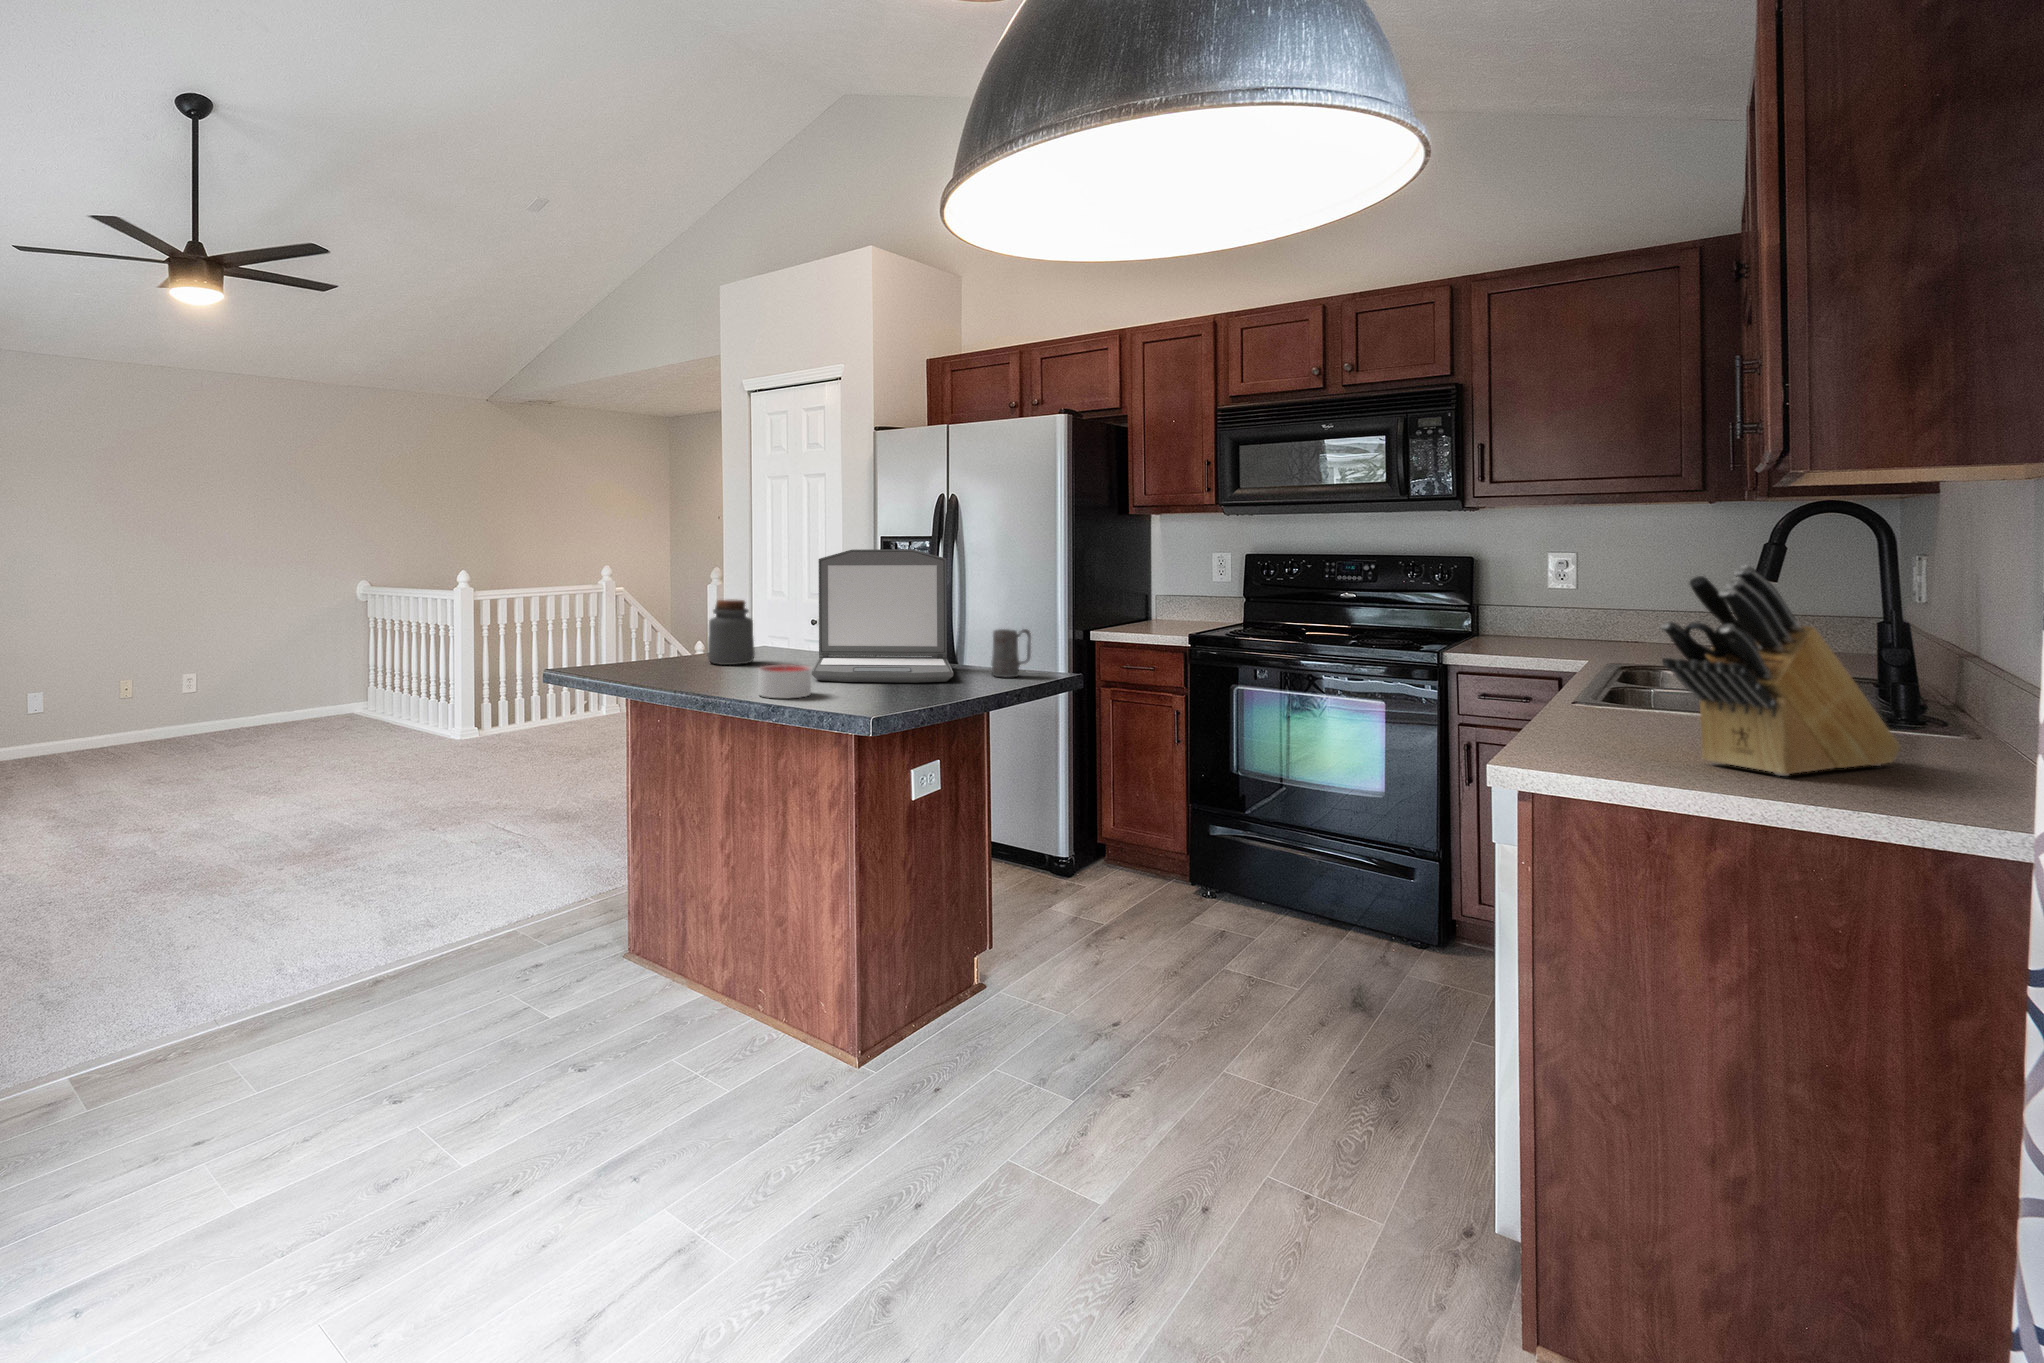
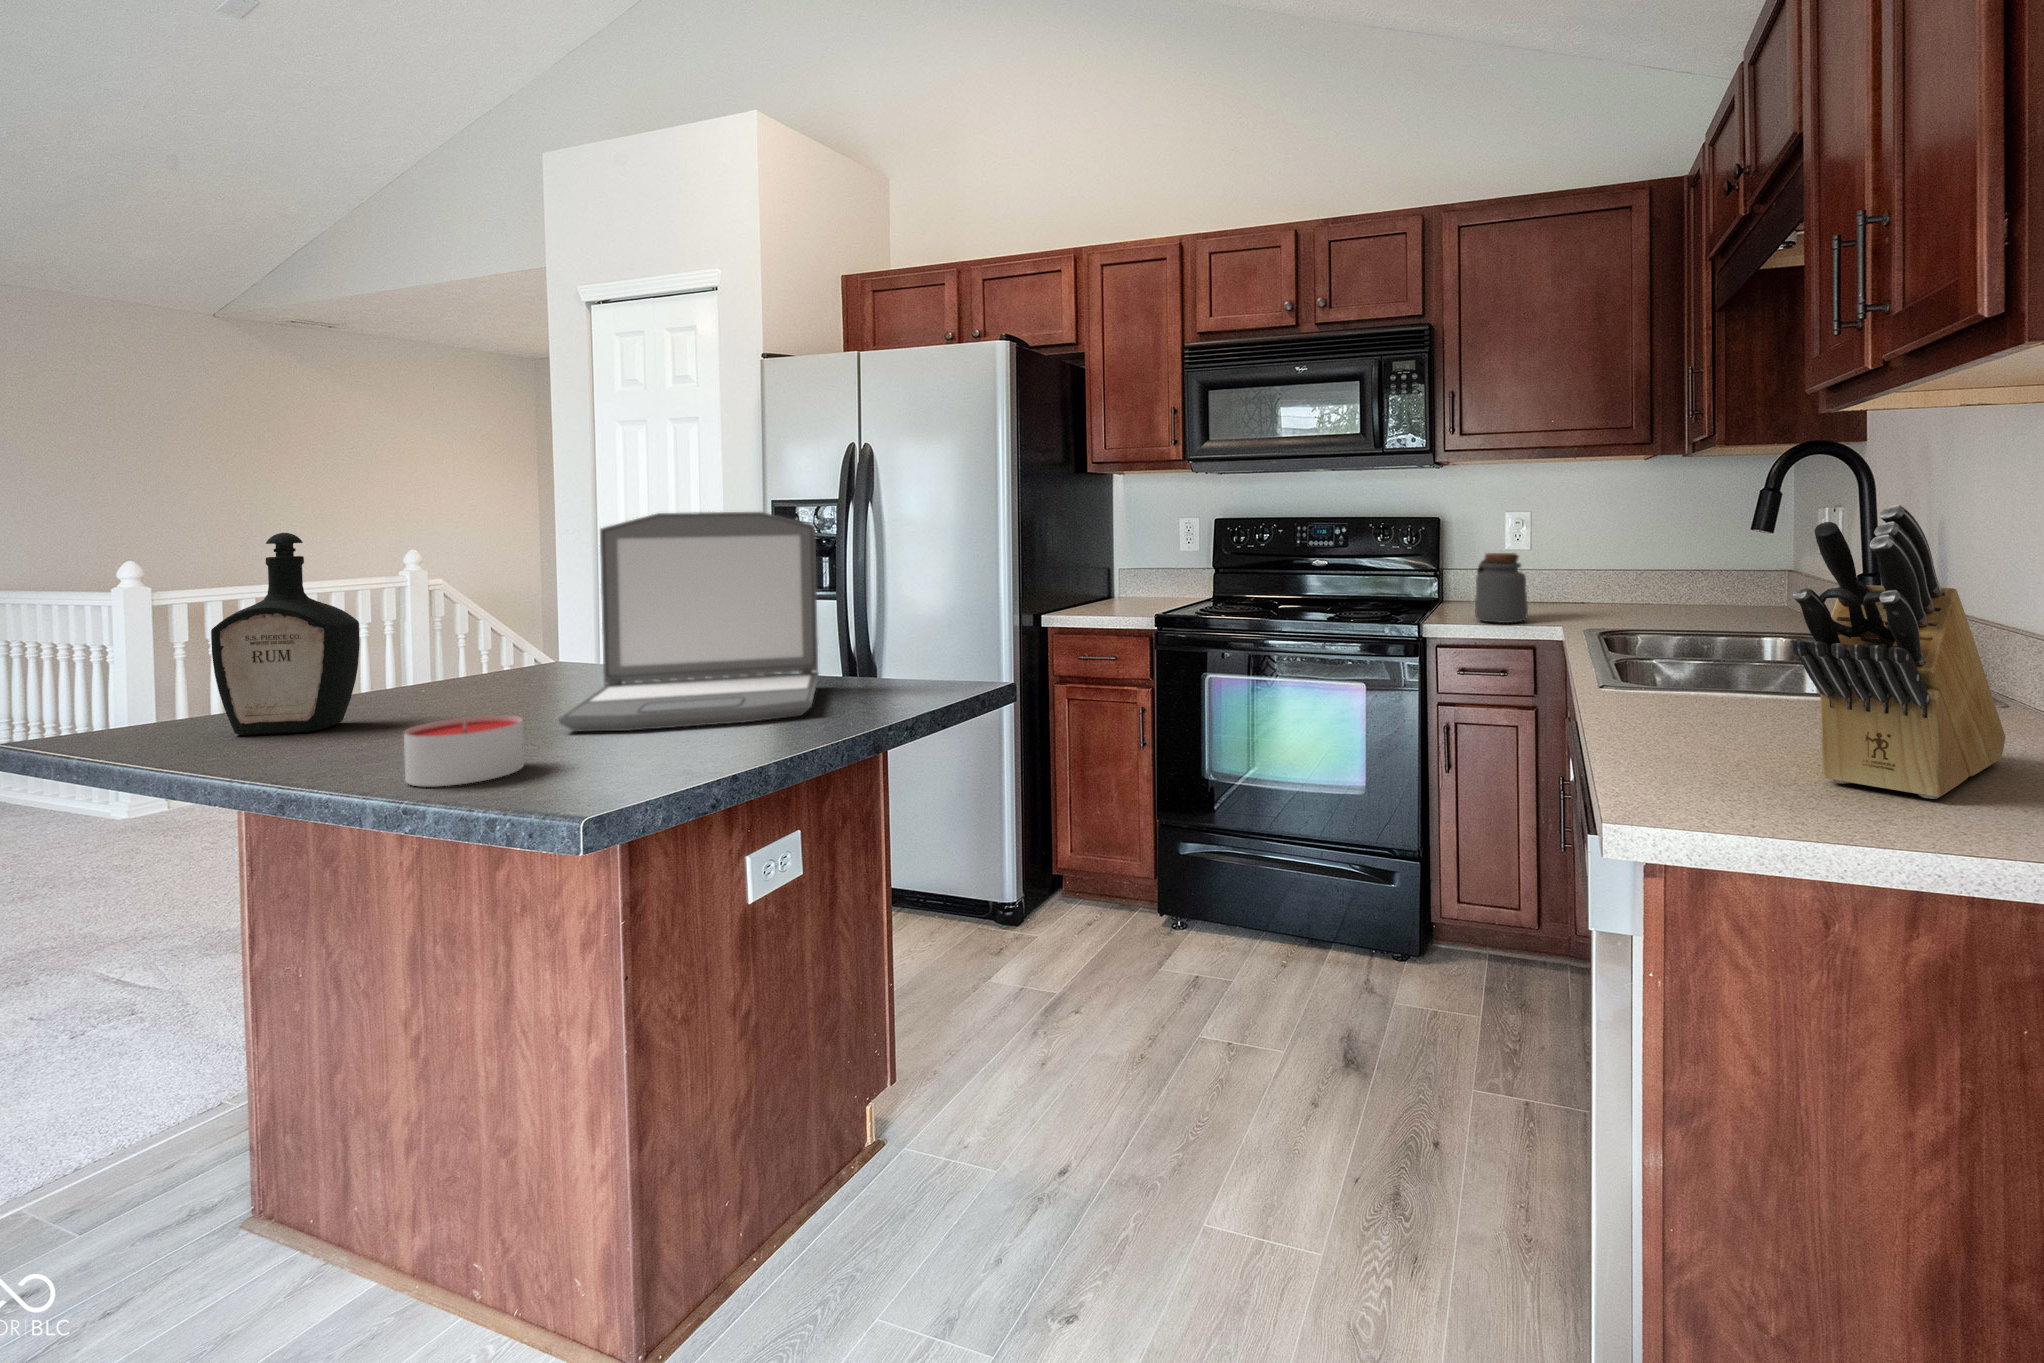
bottle: none [633,559,697,671] -> present [211,533,360,735]
jar: present [707,599,755,665] -> present [1475,553,1528,623]
mug: present [992,629,1031,677] -> none [880,626,939,700]

